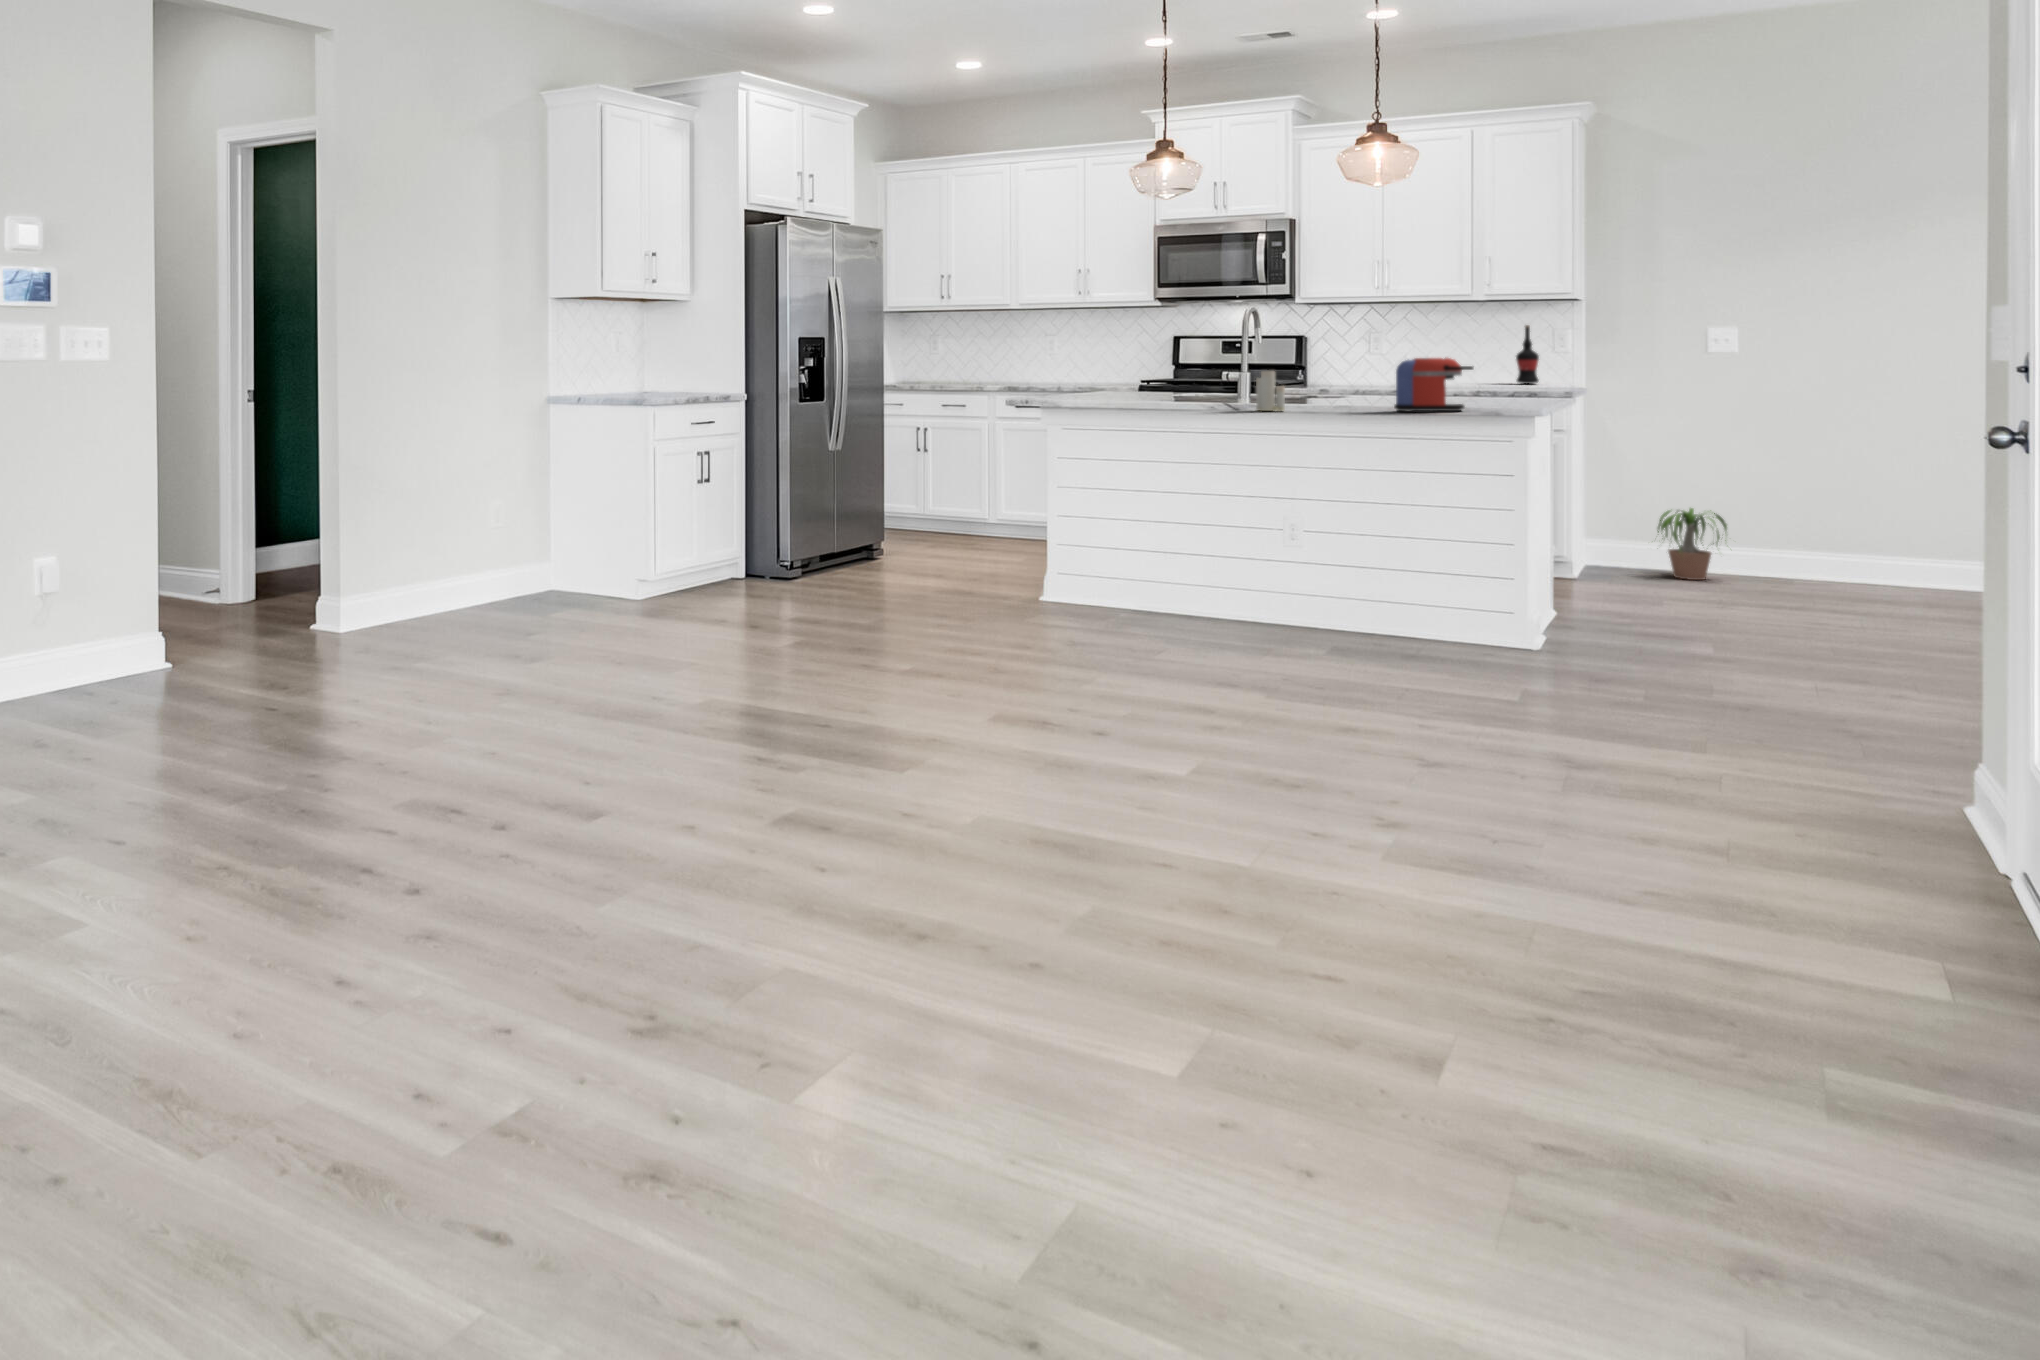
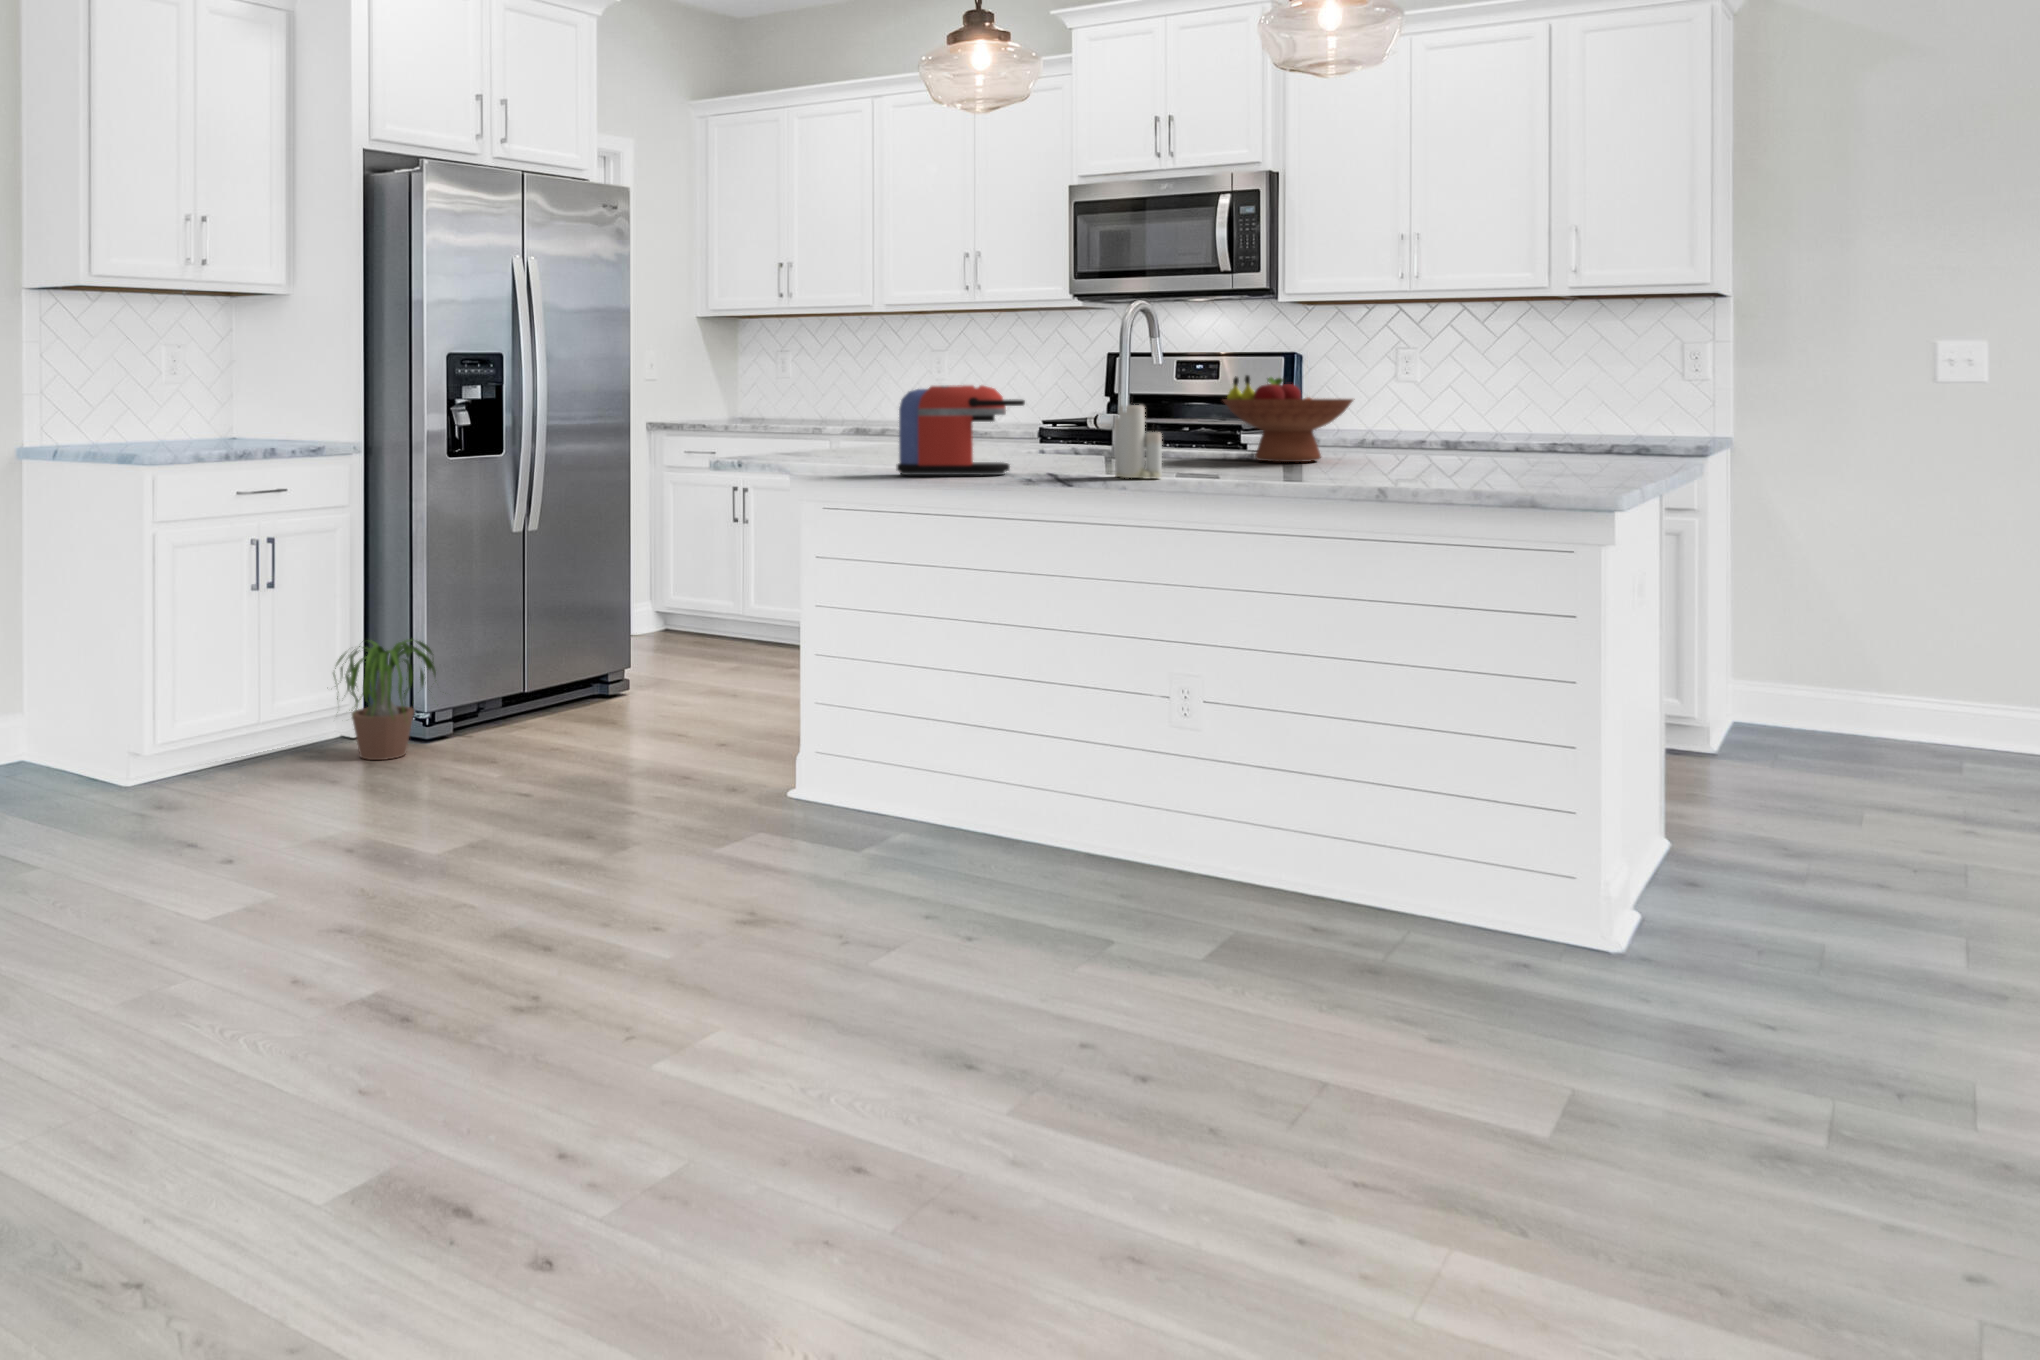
wine bottle: present [1516,325,1539,384] -> none [1621,333,1658,428]
fruit bowl: none [1301,353,1380,403] -> present [1223,375,1353,462]
coffee maker: present [1394,358,1473,411] -> present [897,385,1025,475]
potted plant: present [1657,508,1727,580] -> present [333,640,436,760]

